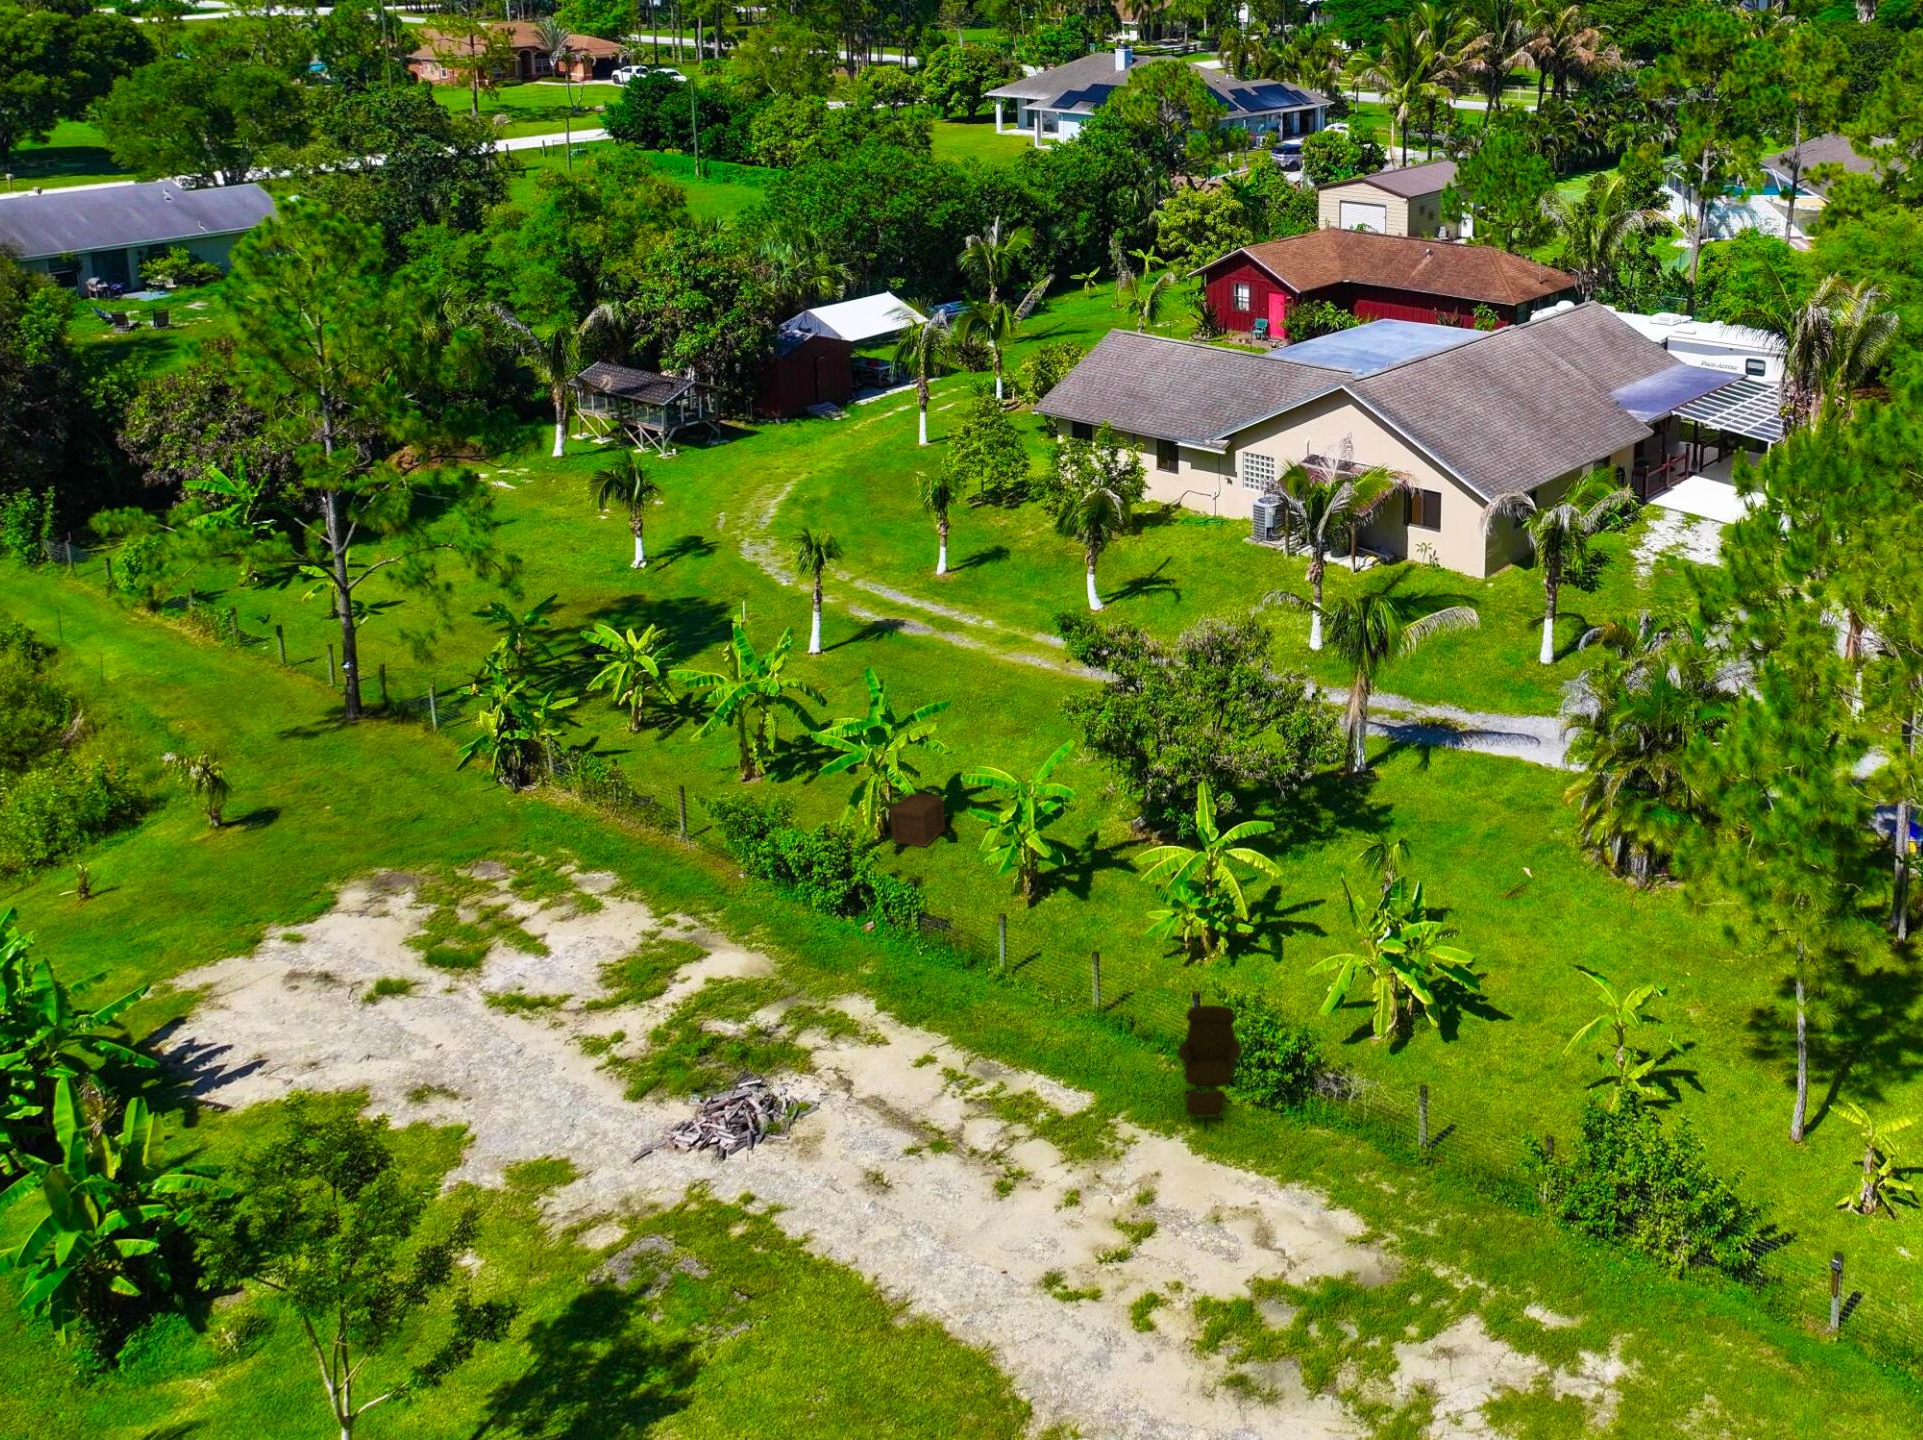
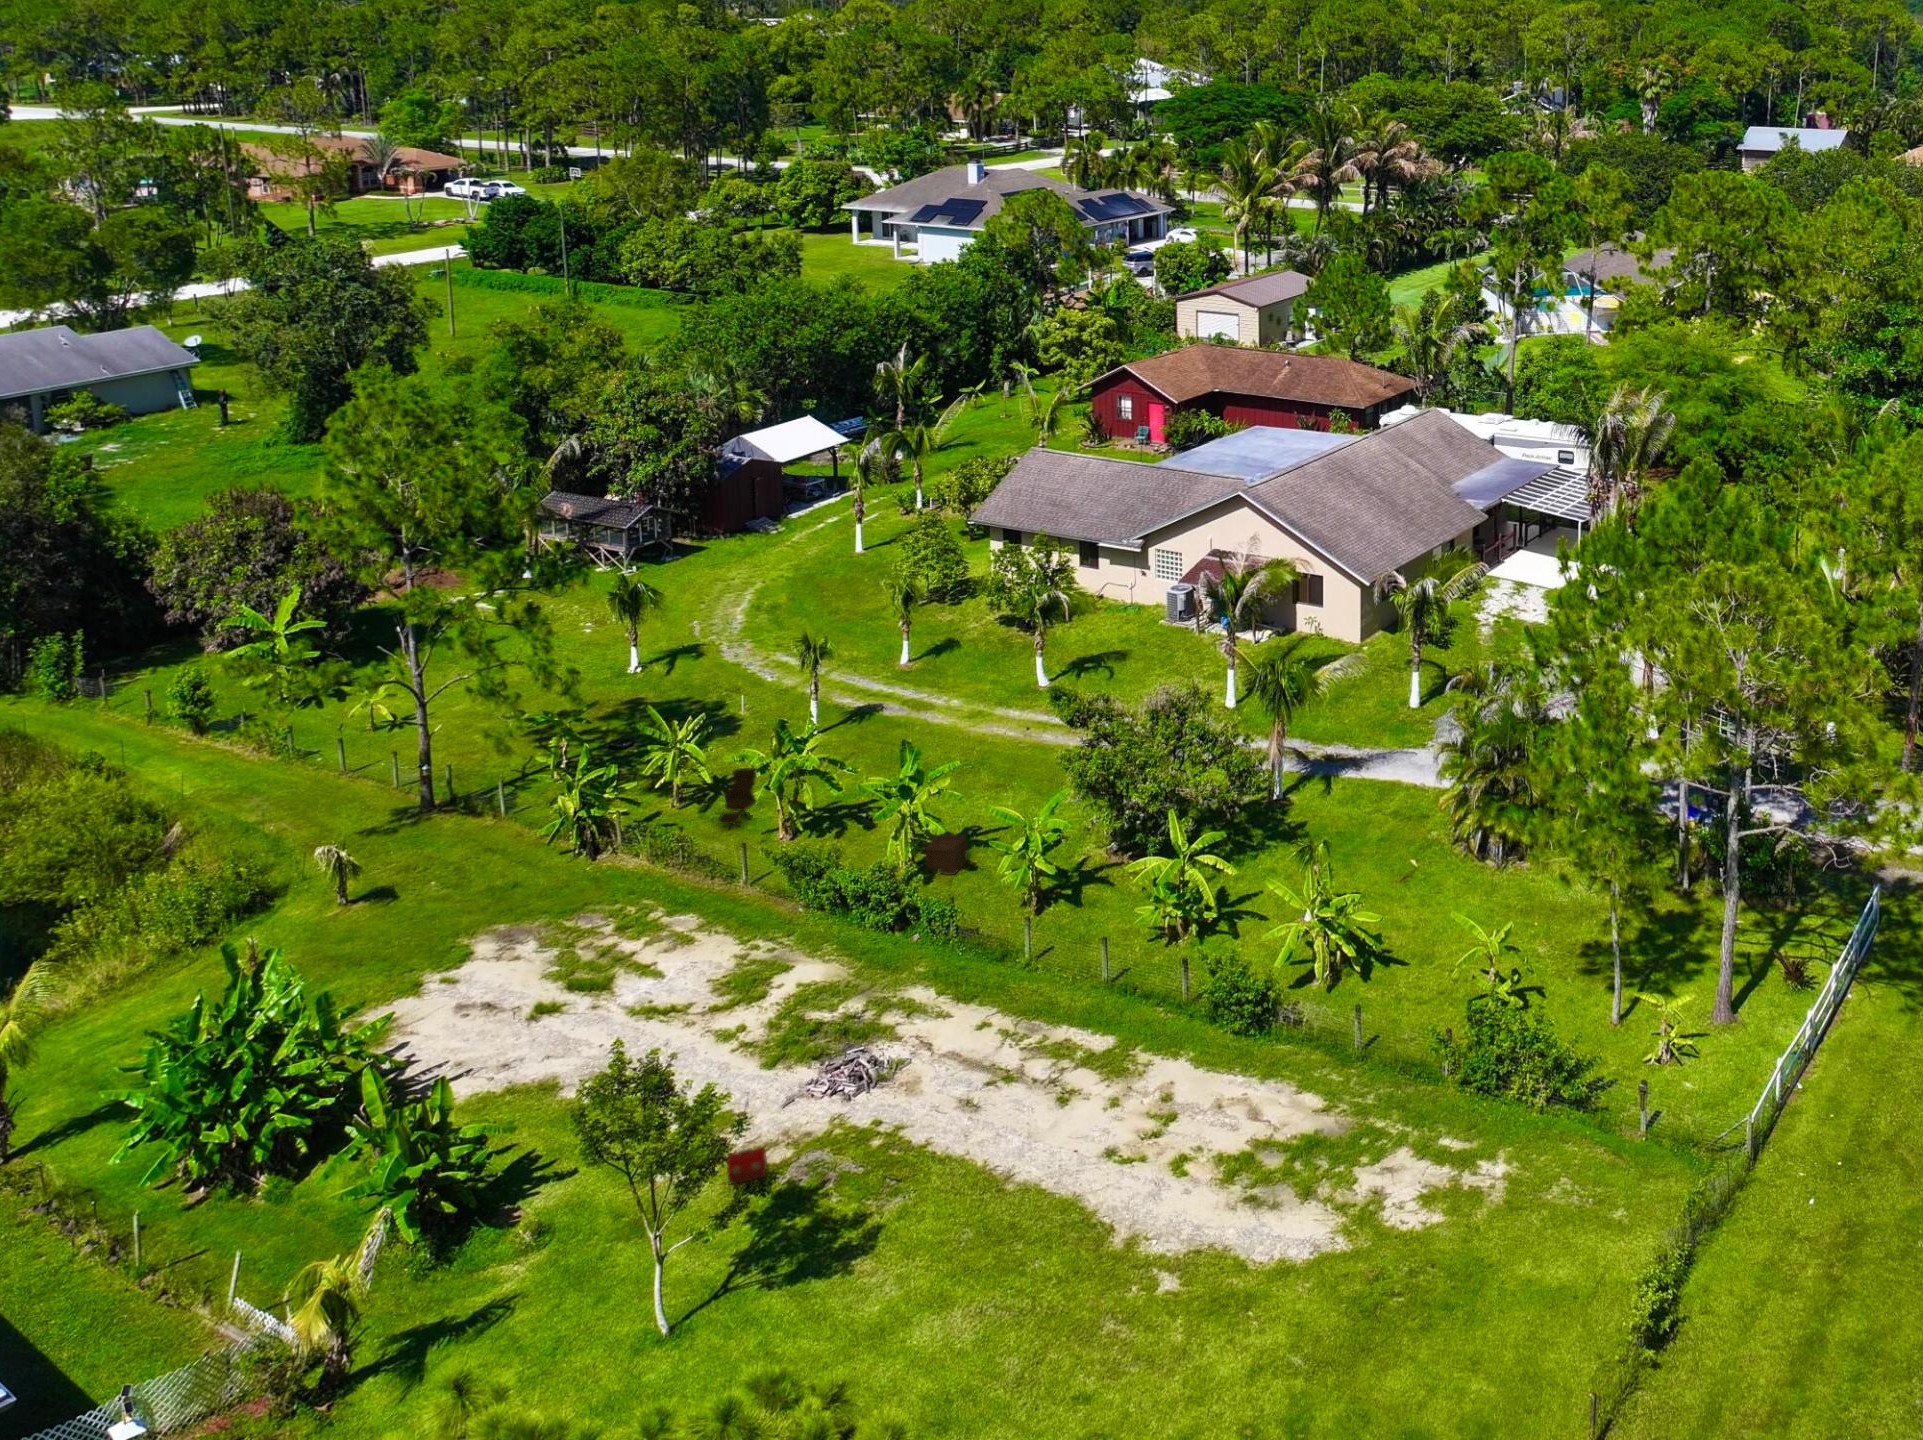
lounge chair: present [1177,1005,1242,1125] -> present [719,768,757,825]
toolbox: none [554,1213,611,1261] -> present [727,1147,767,1184]

